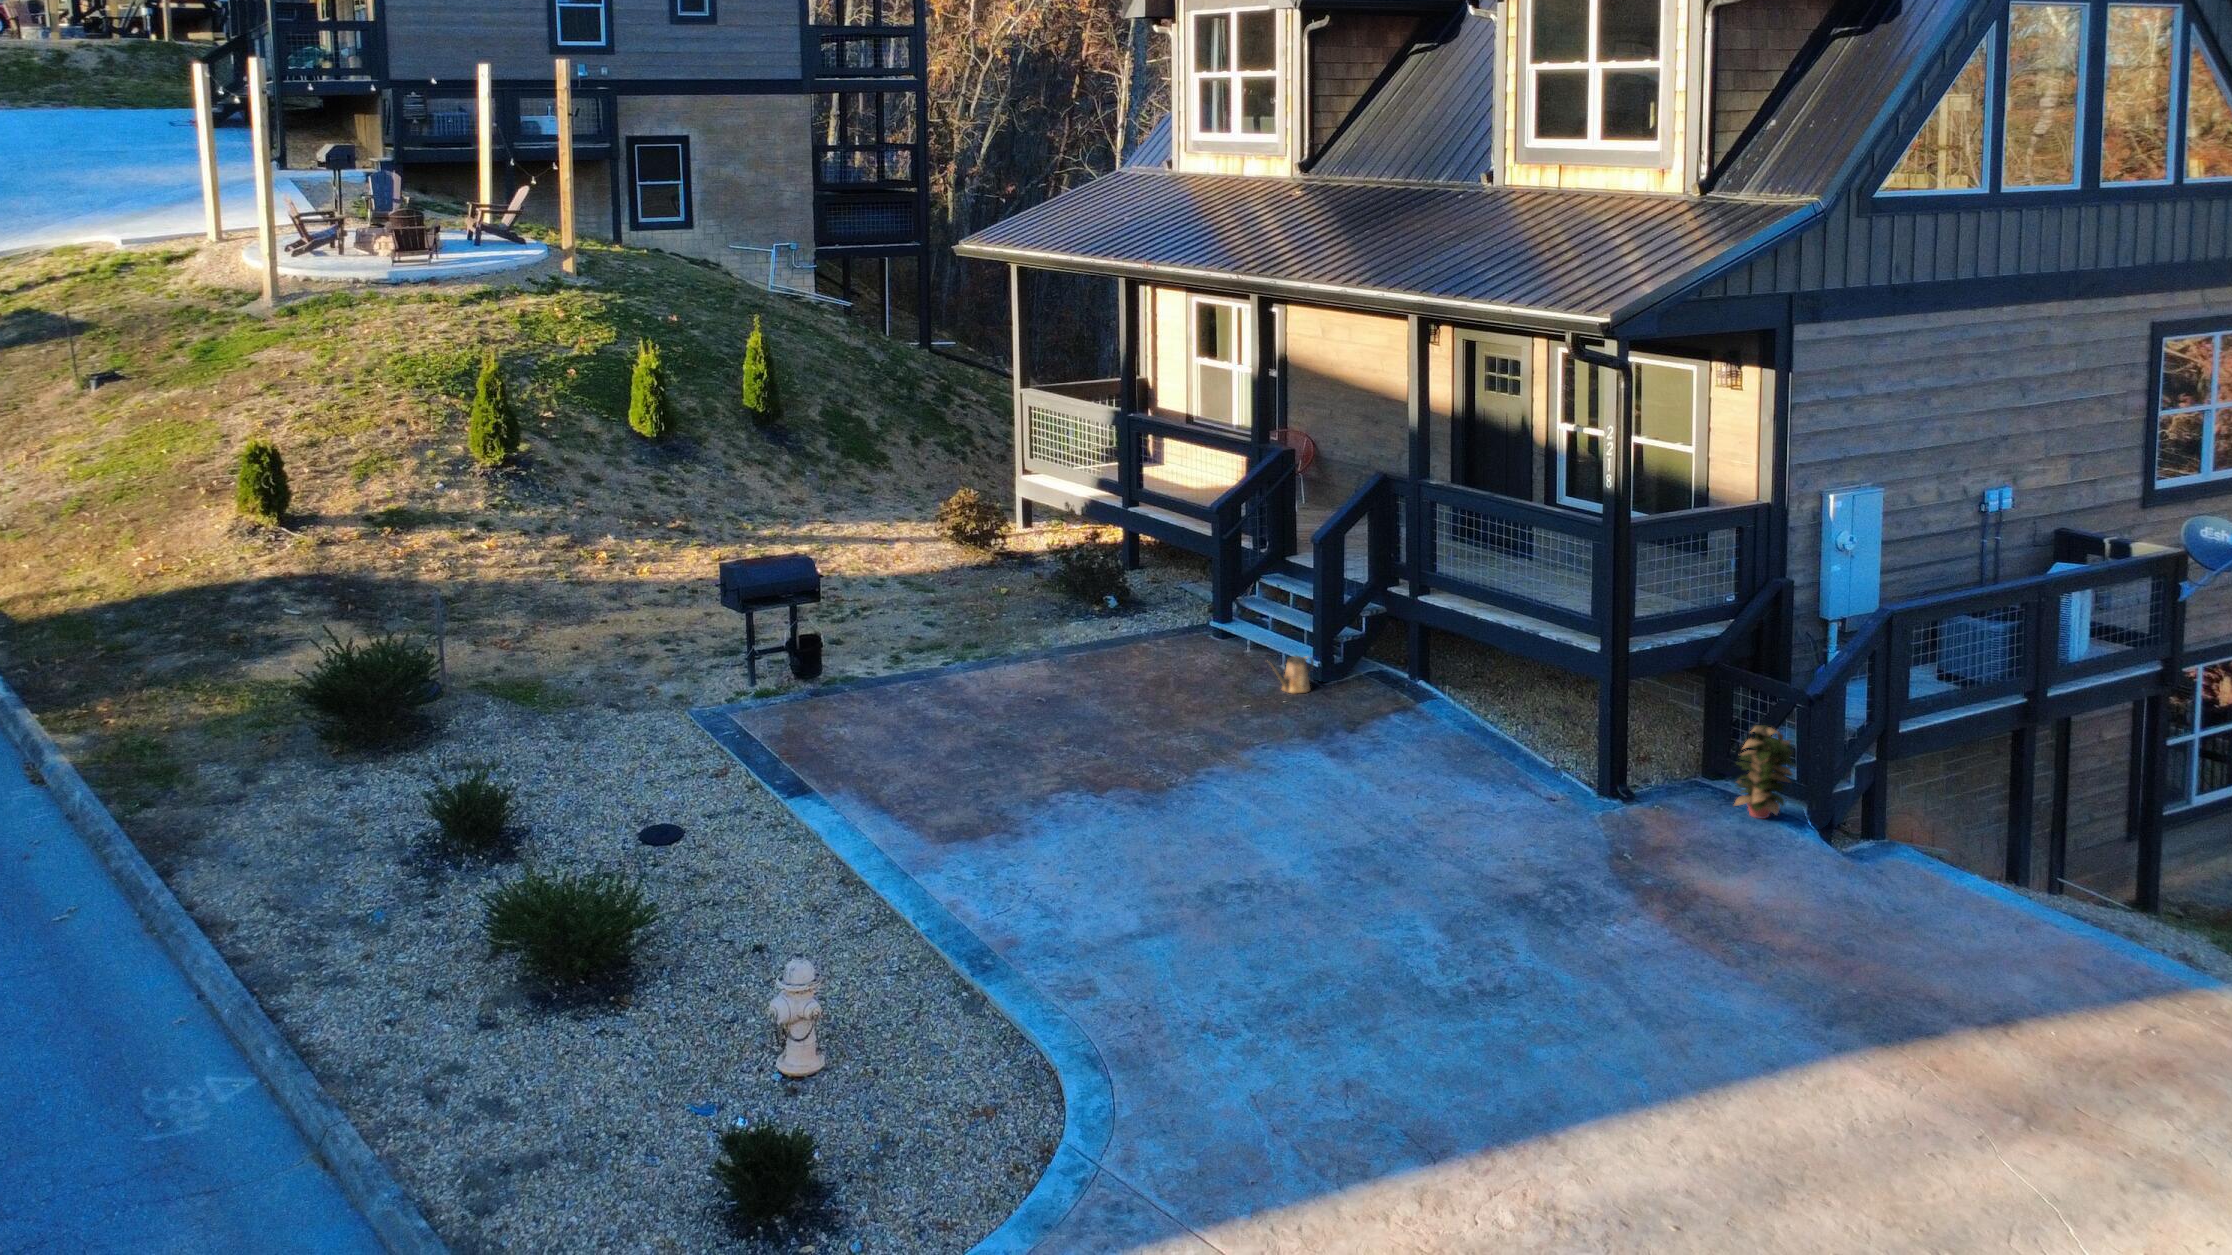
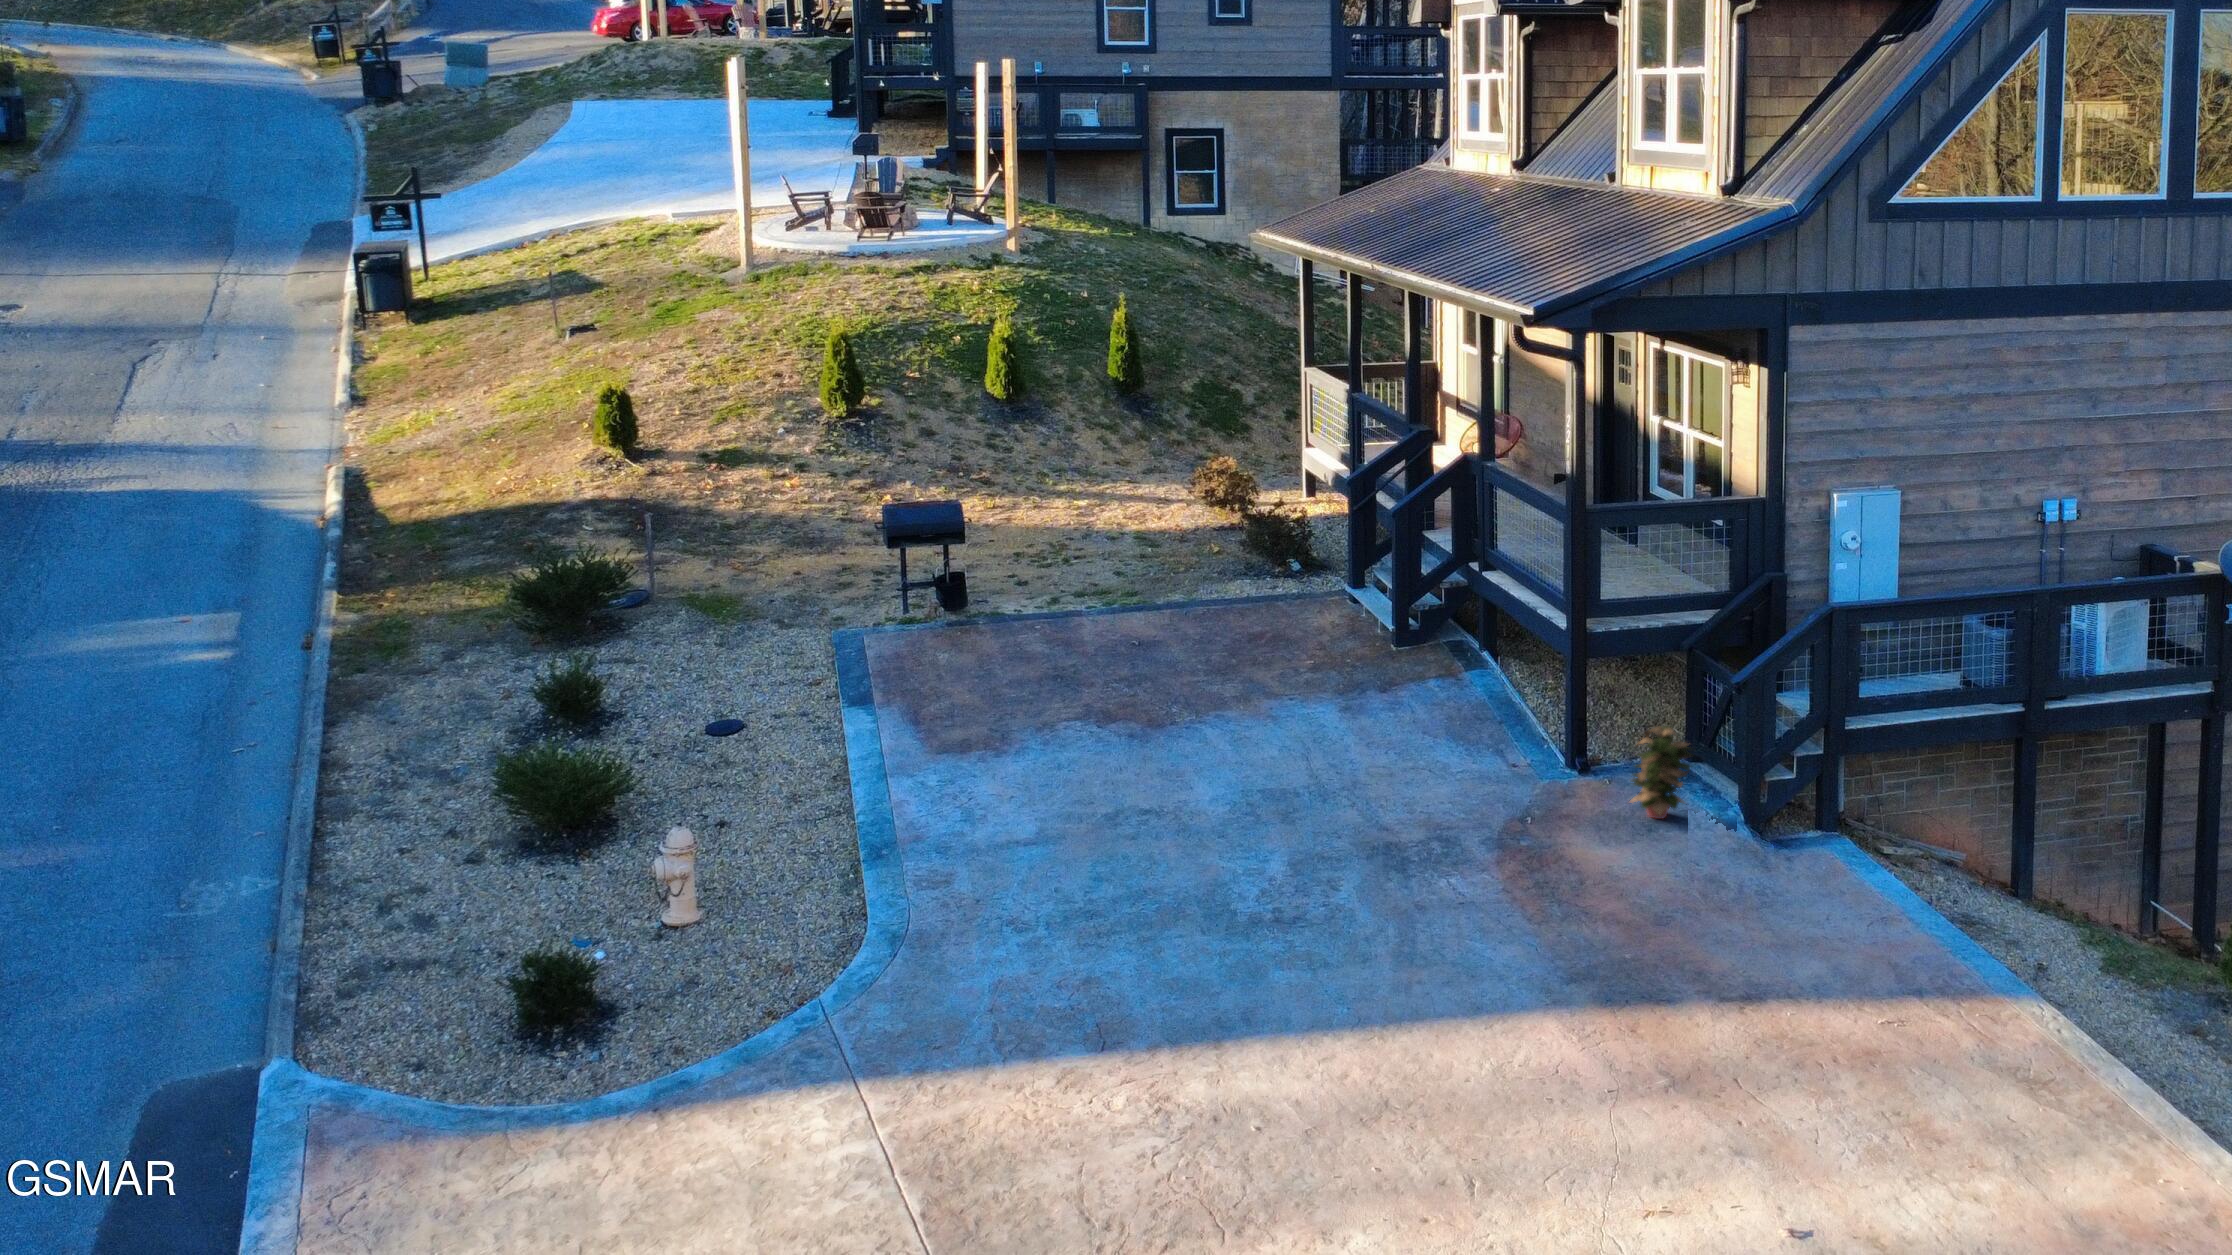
watering can: present [1268,656,1314,693] -> none [1323,631,1382,667]

